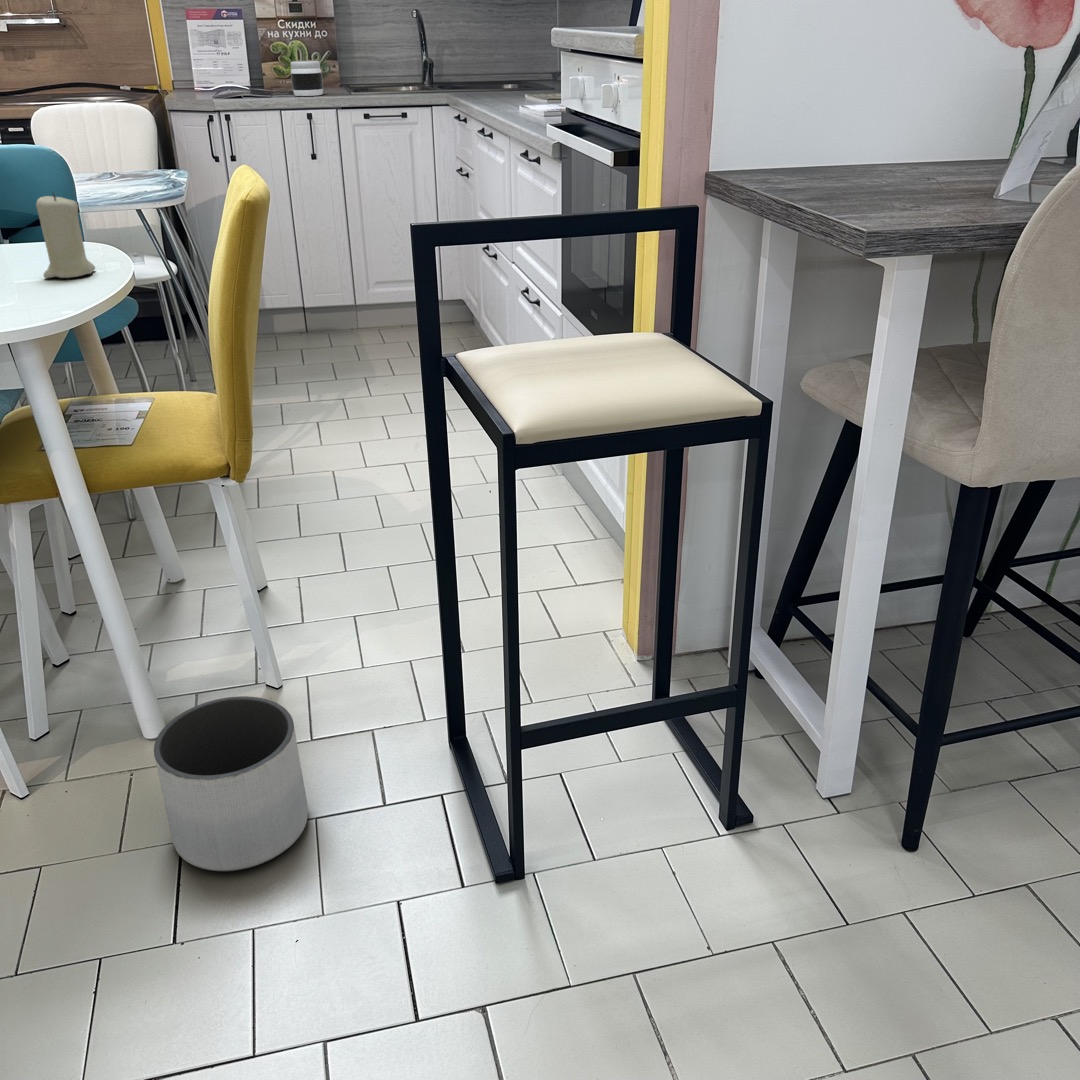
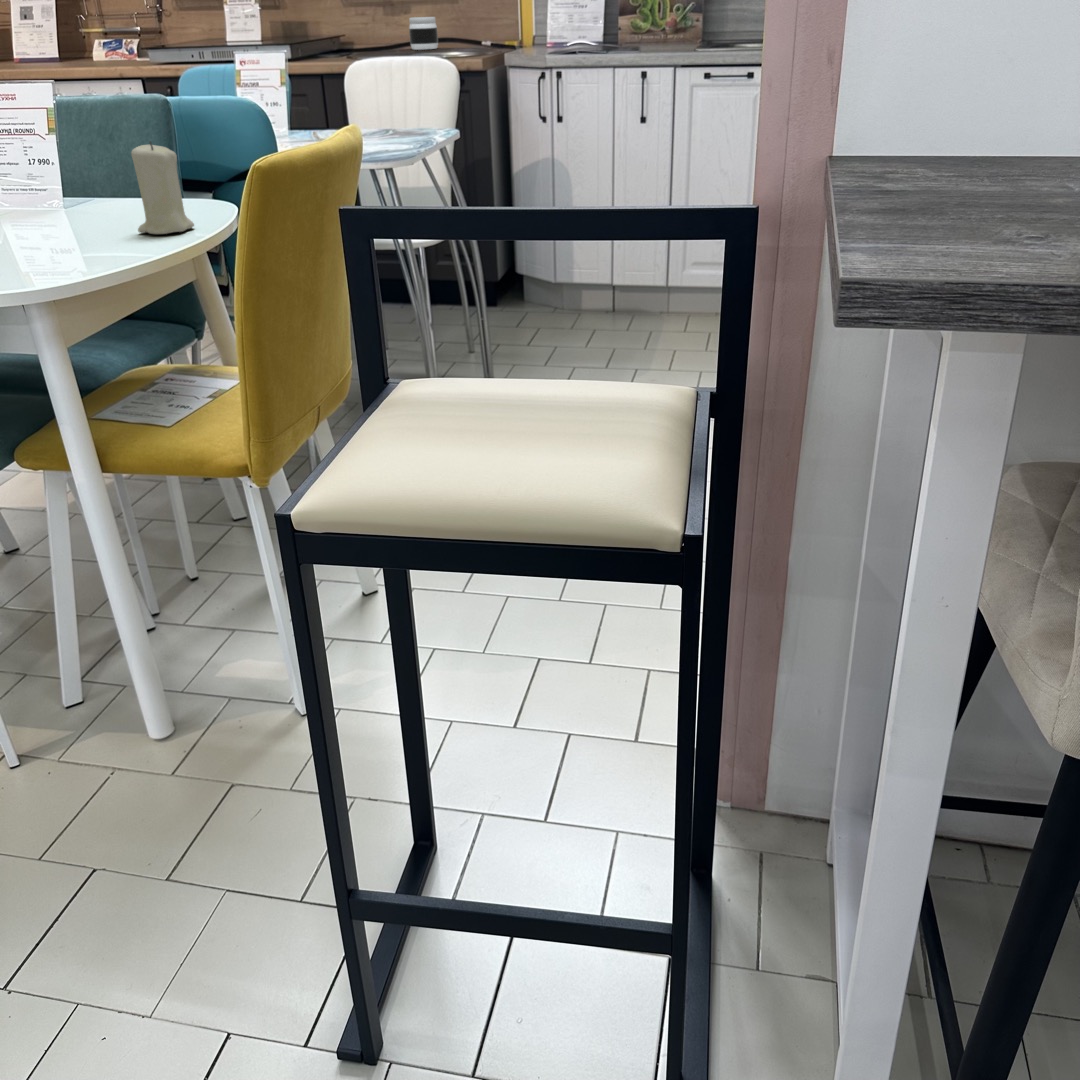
jar: present [291,61,323,96] -> present [409,17,438,50]
planter: present [154,696,308,871] -> none [42,726,228,928]

